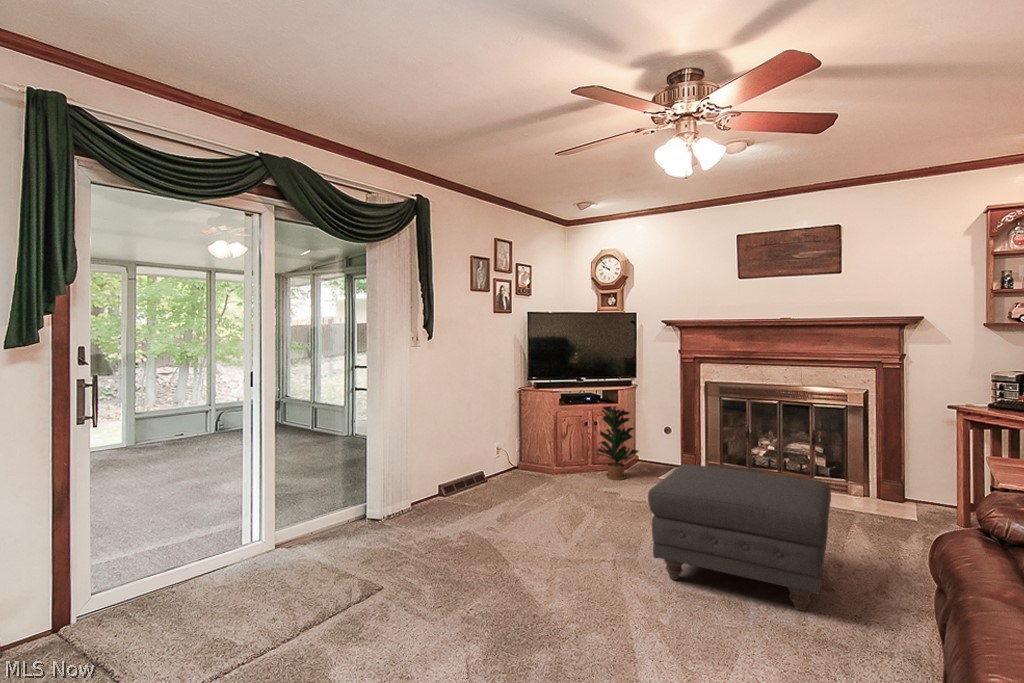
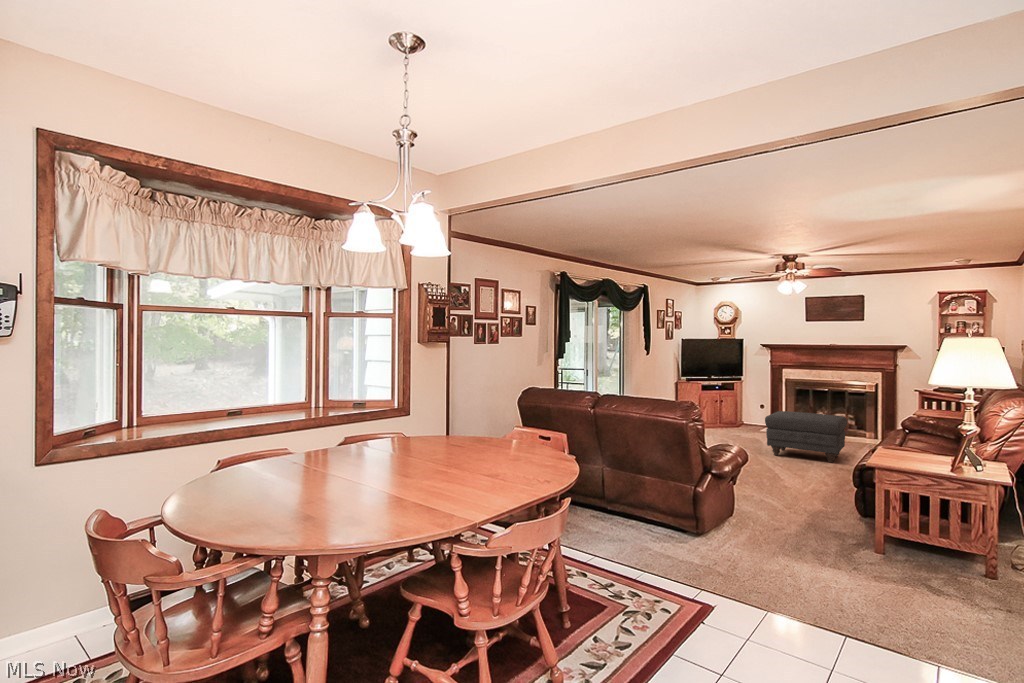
potted plant: present [597,406,638,480] -> none [723,391,747,431]

